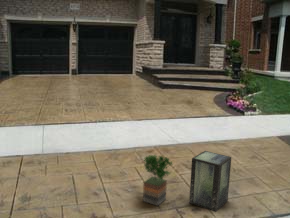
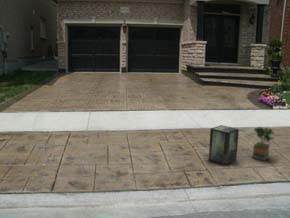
potted tree: present [143,155,172,206] -> present [253,127,274,160]

